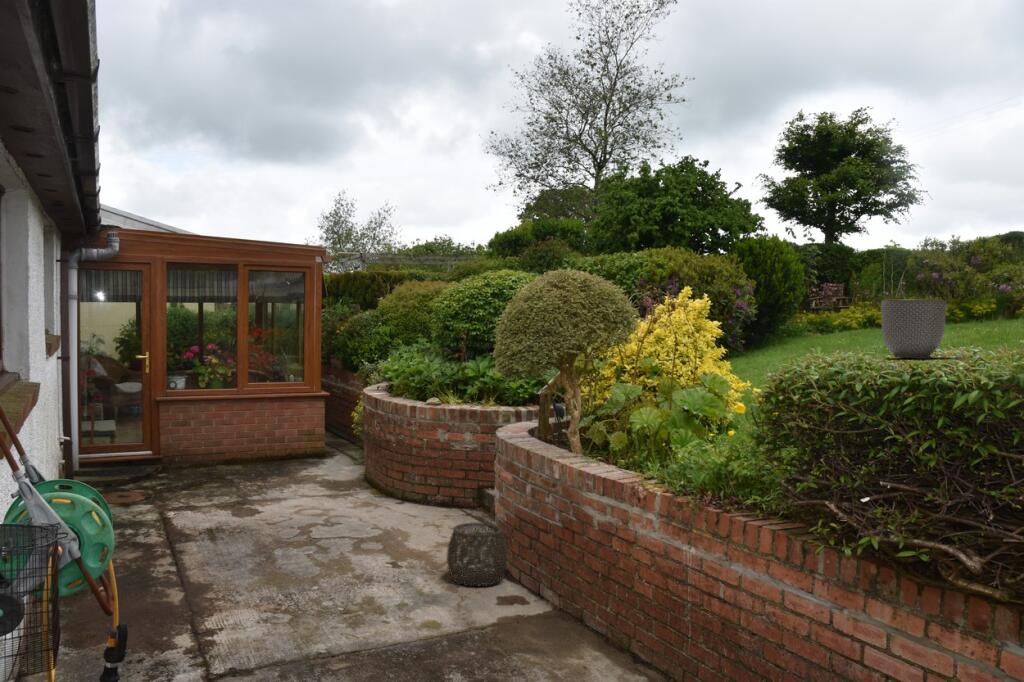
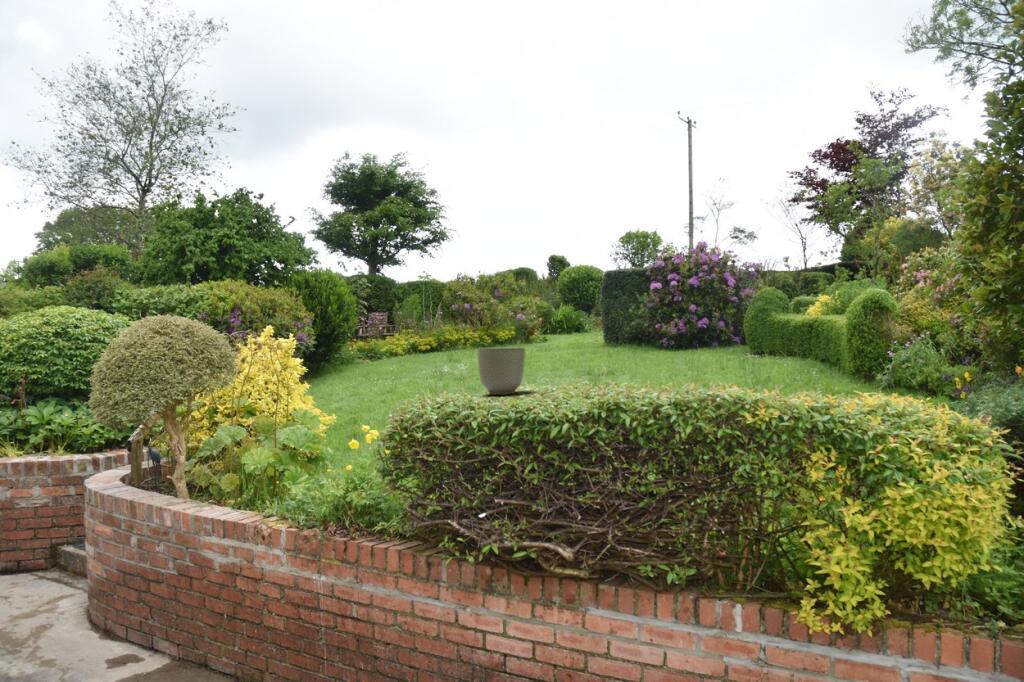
woven basket: present [447,522,507,586] -> none [34,585,110,659]

